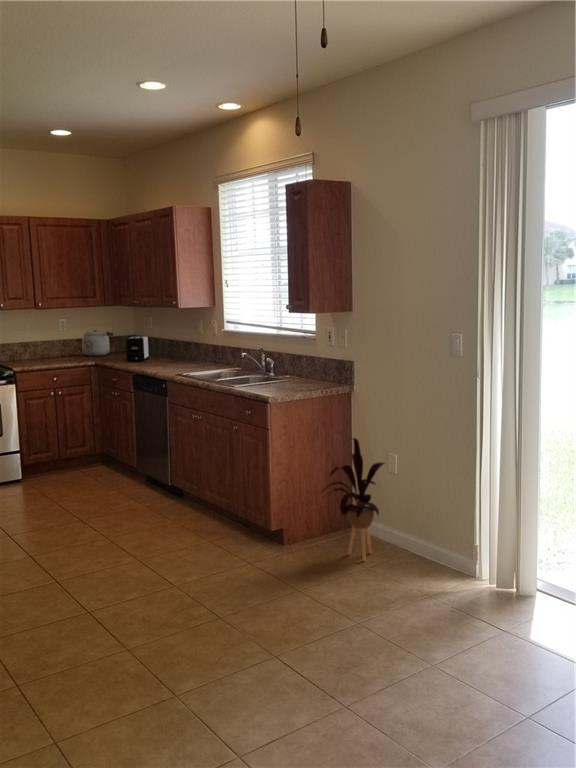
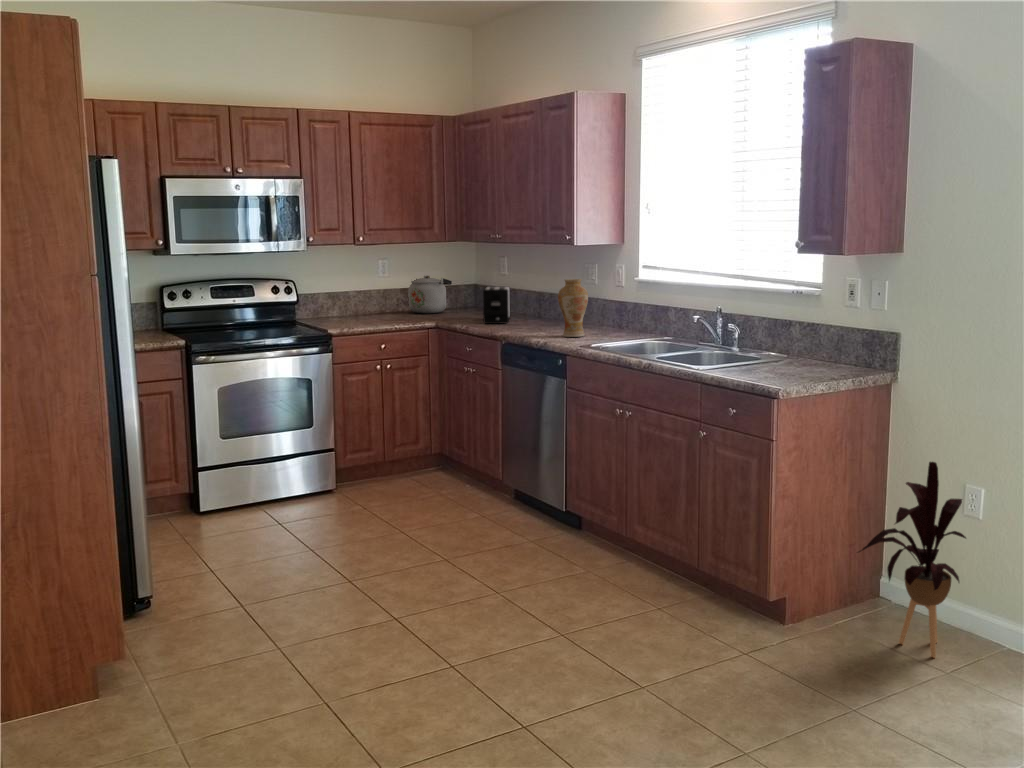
vase: none [167,330,188,369] -> present [558,279,588,337]

